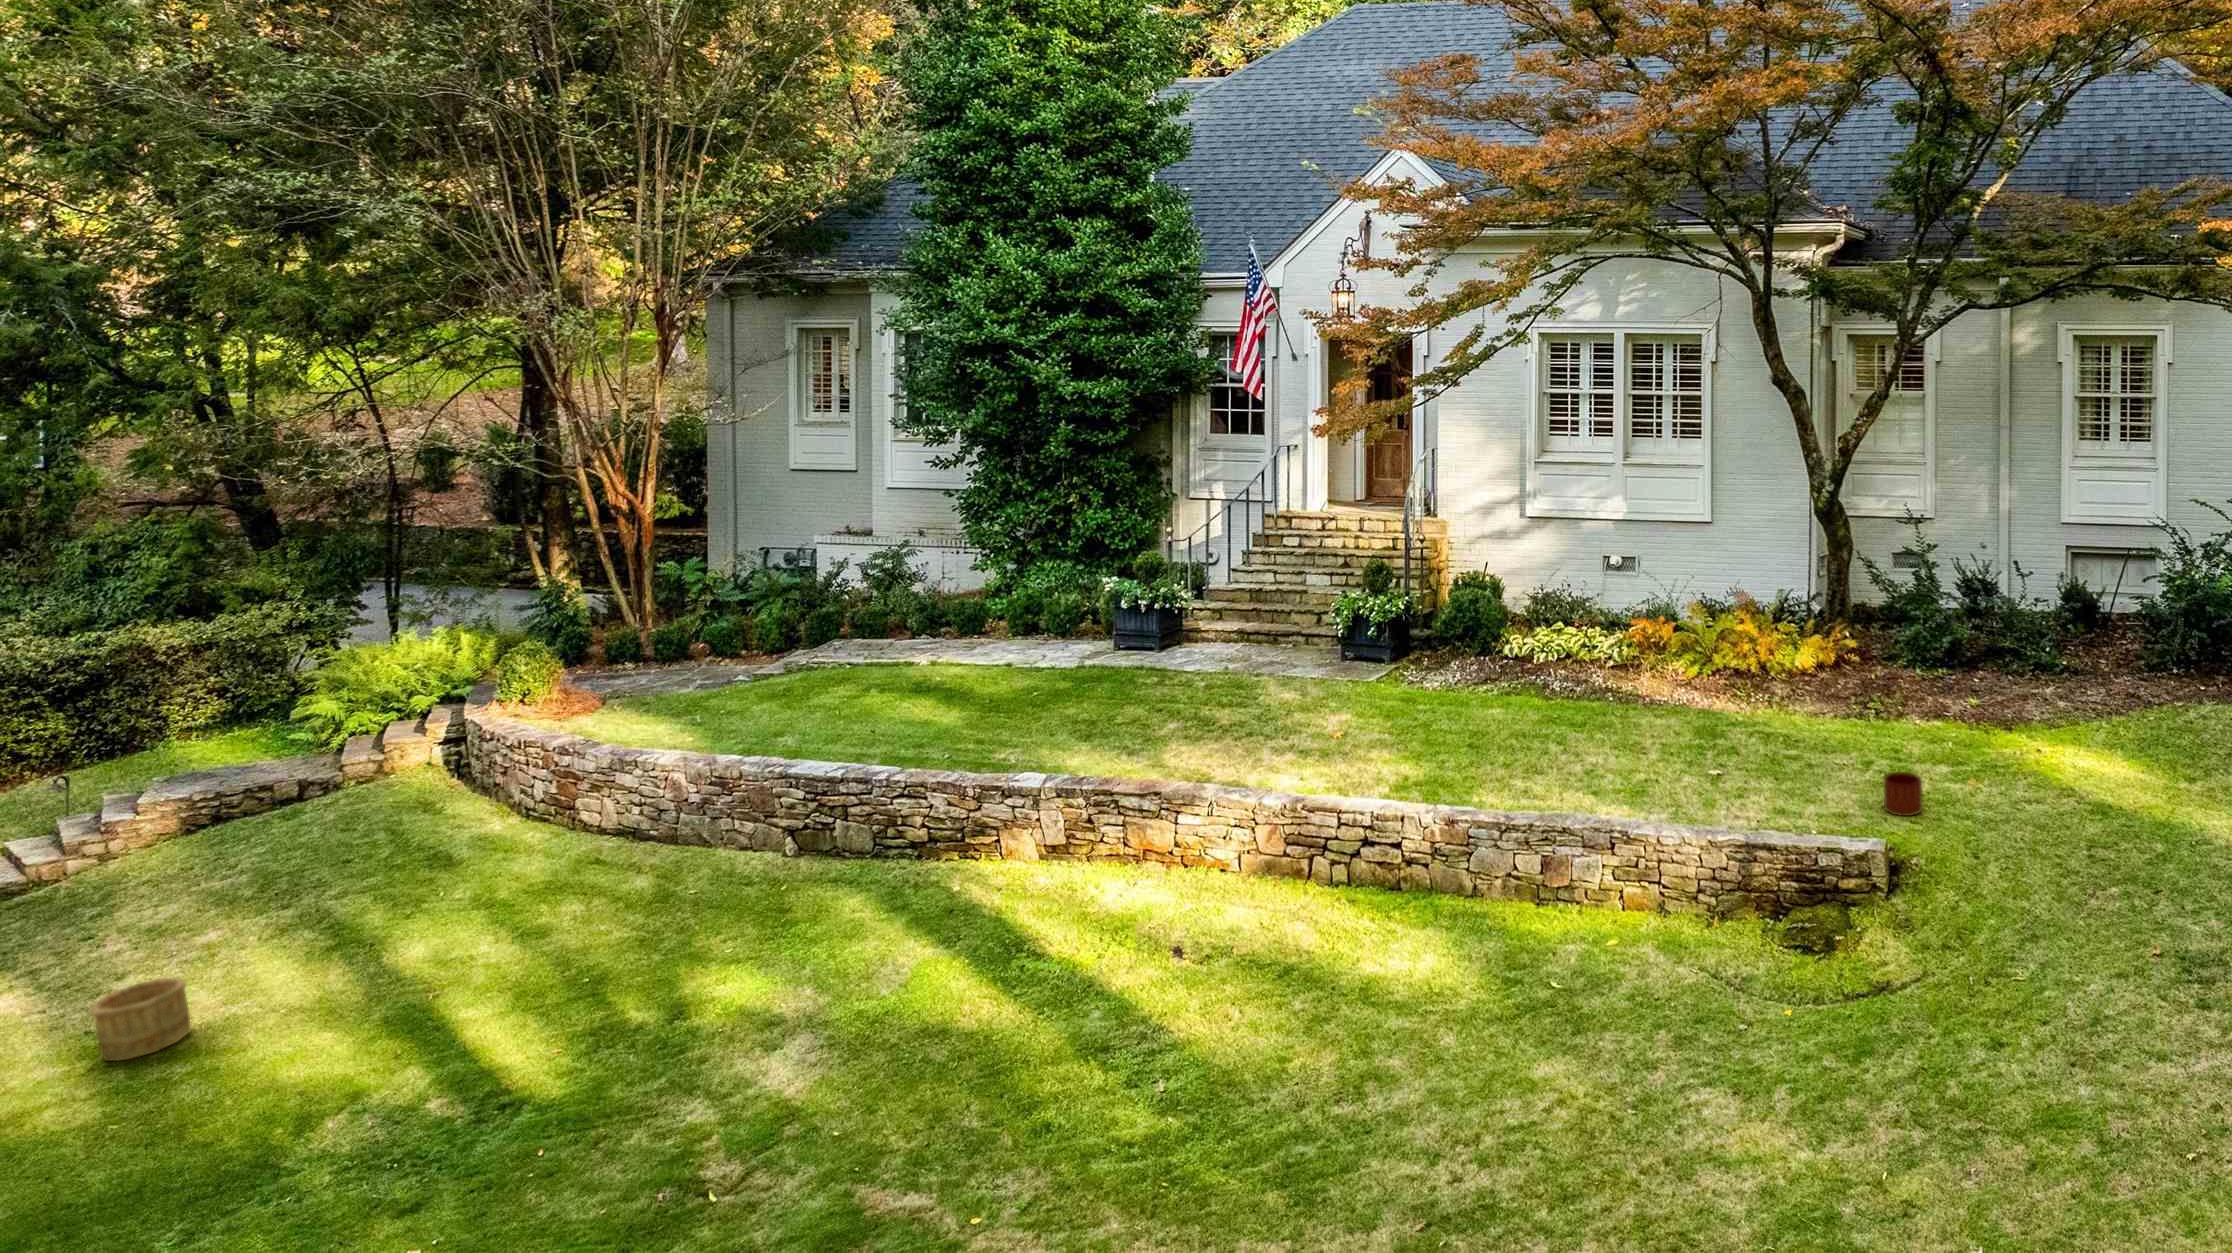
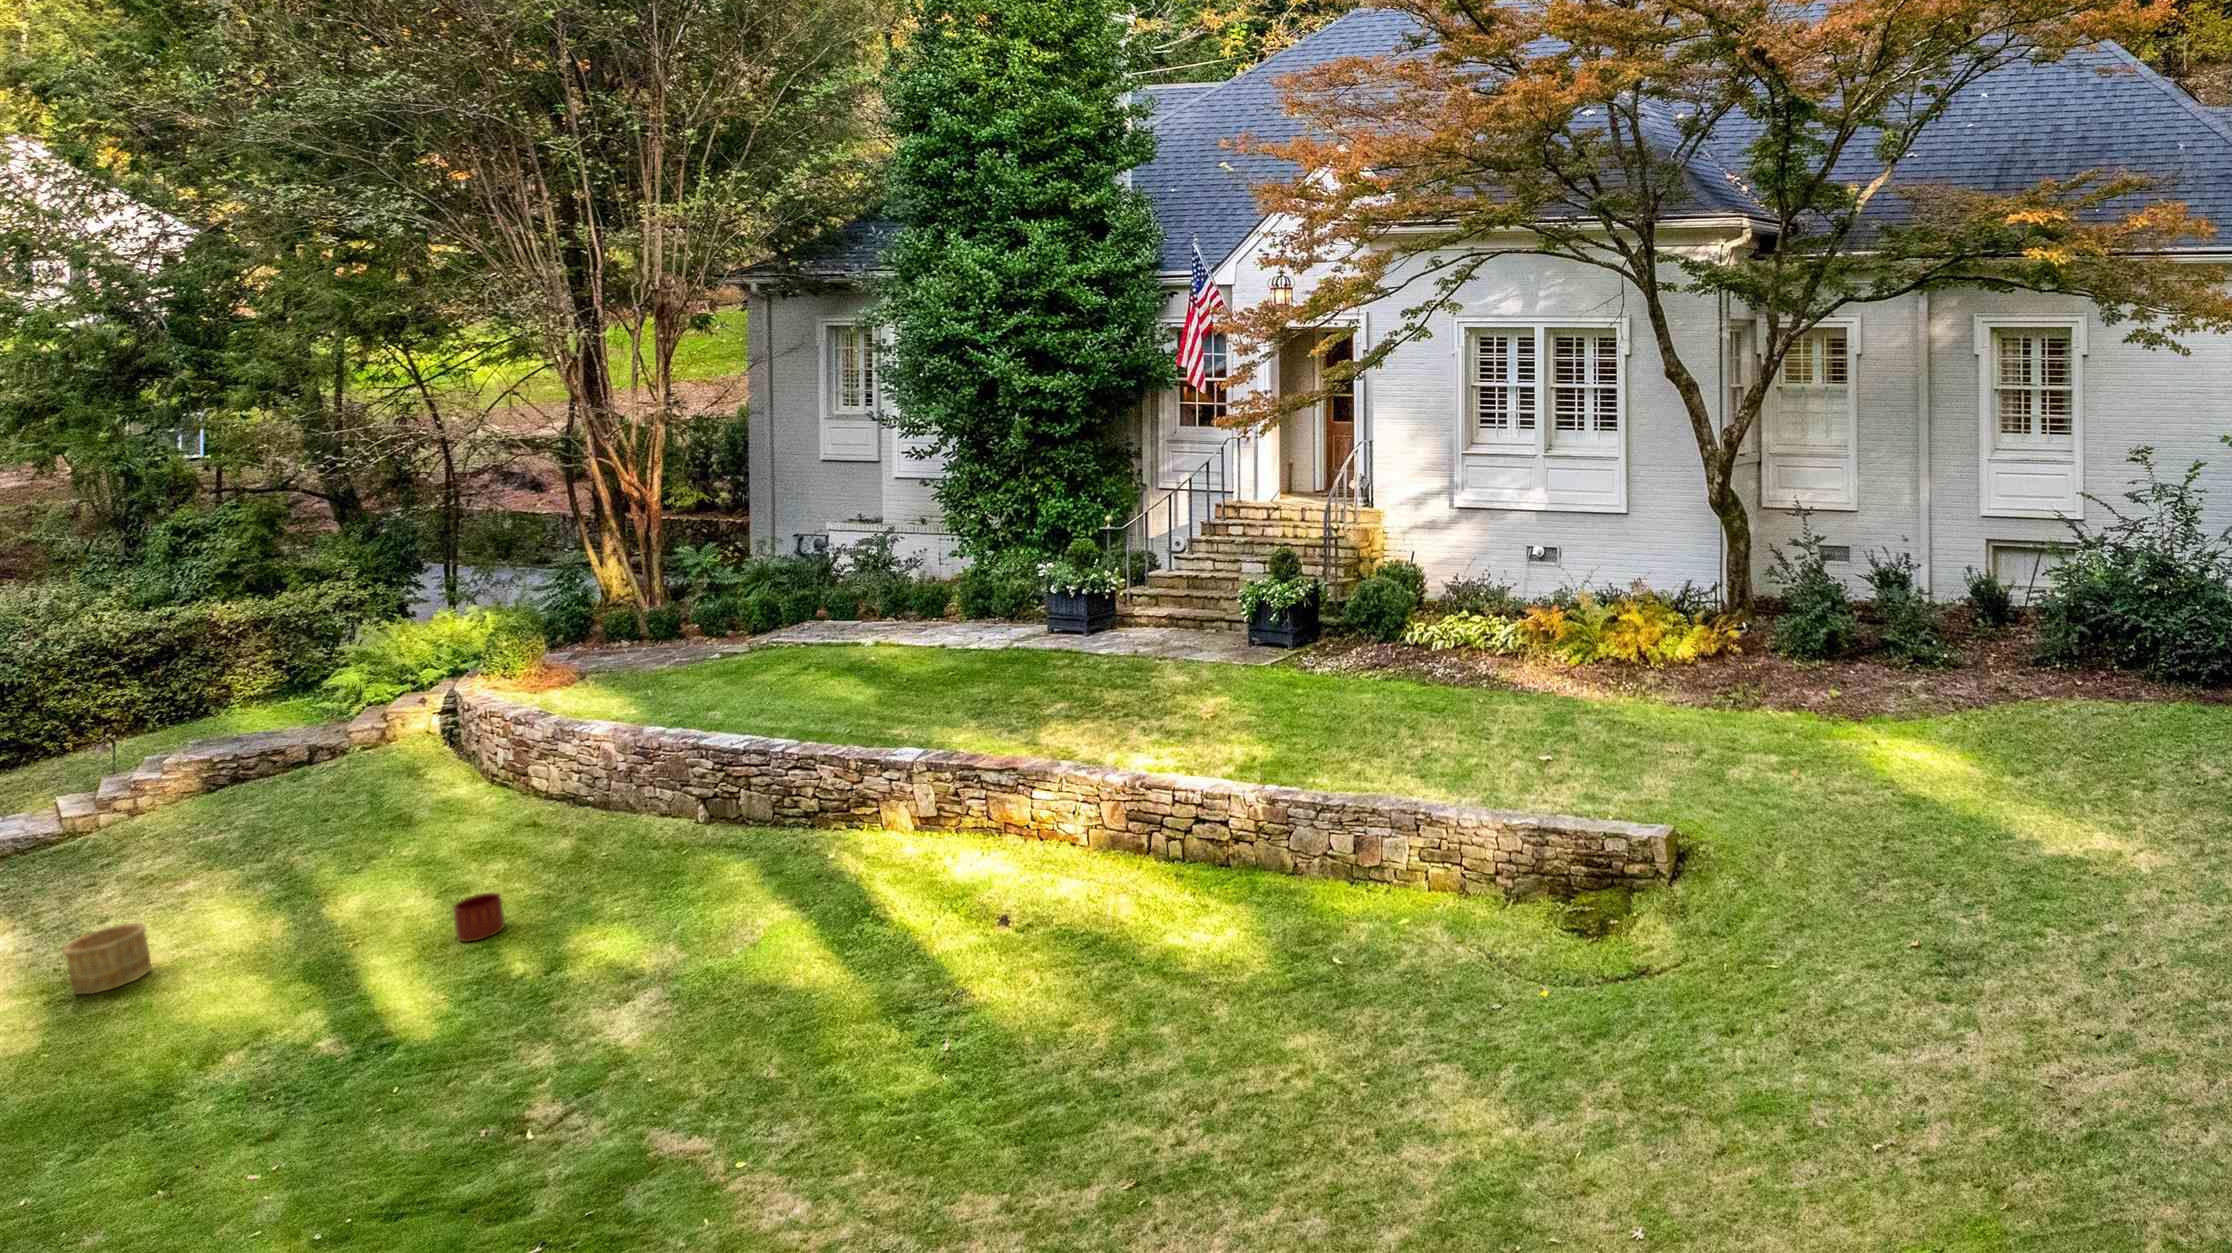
planter: present [1883,772,1923,816] -> present [453,893,504,942]

